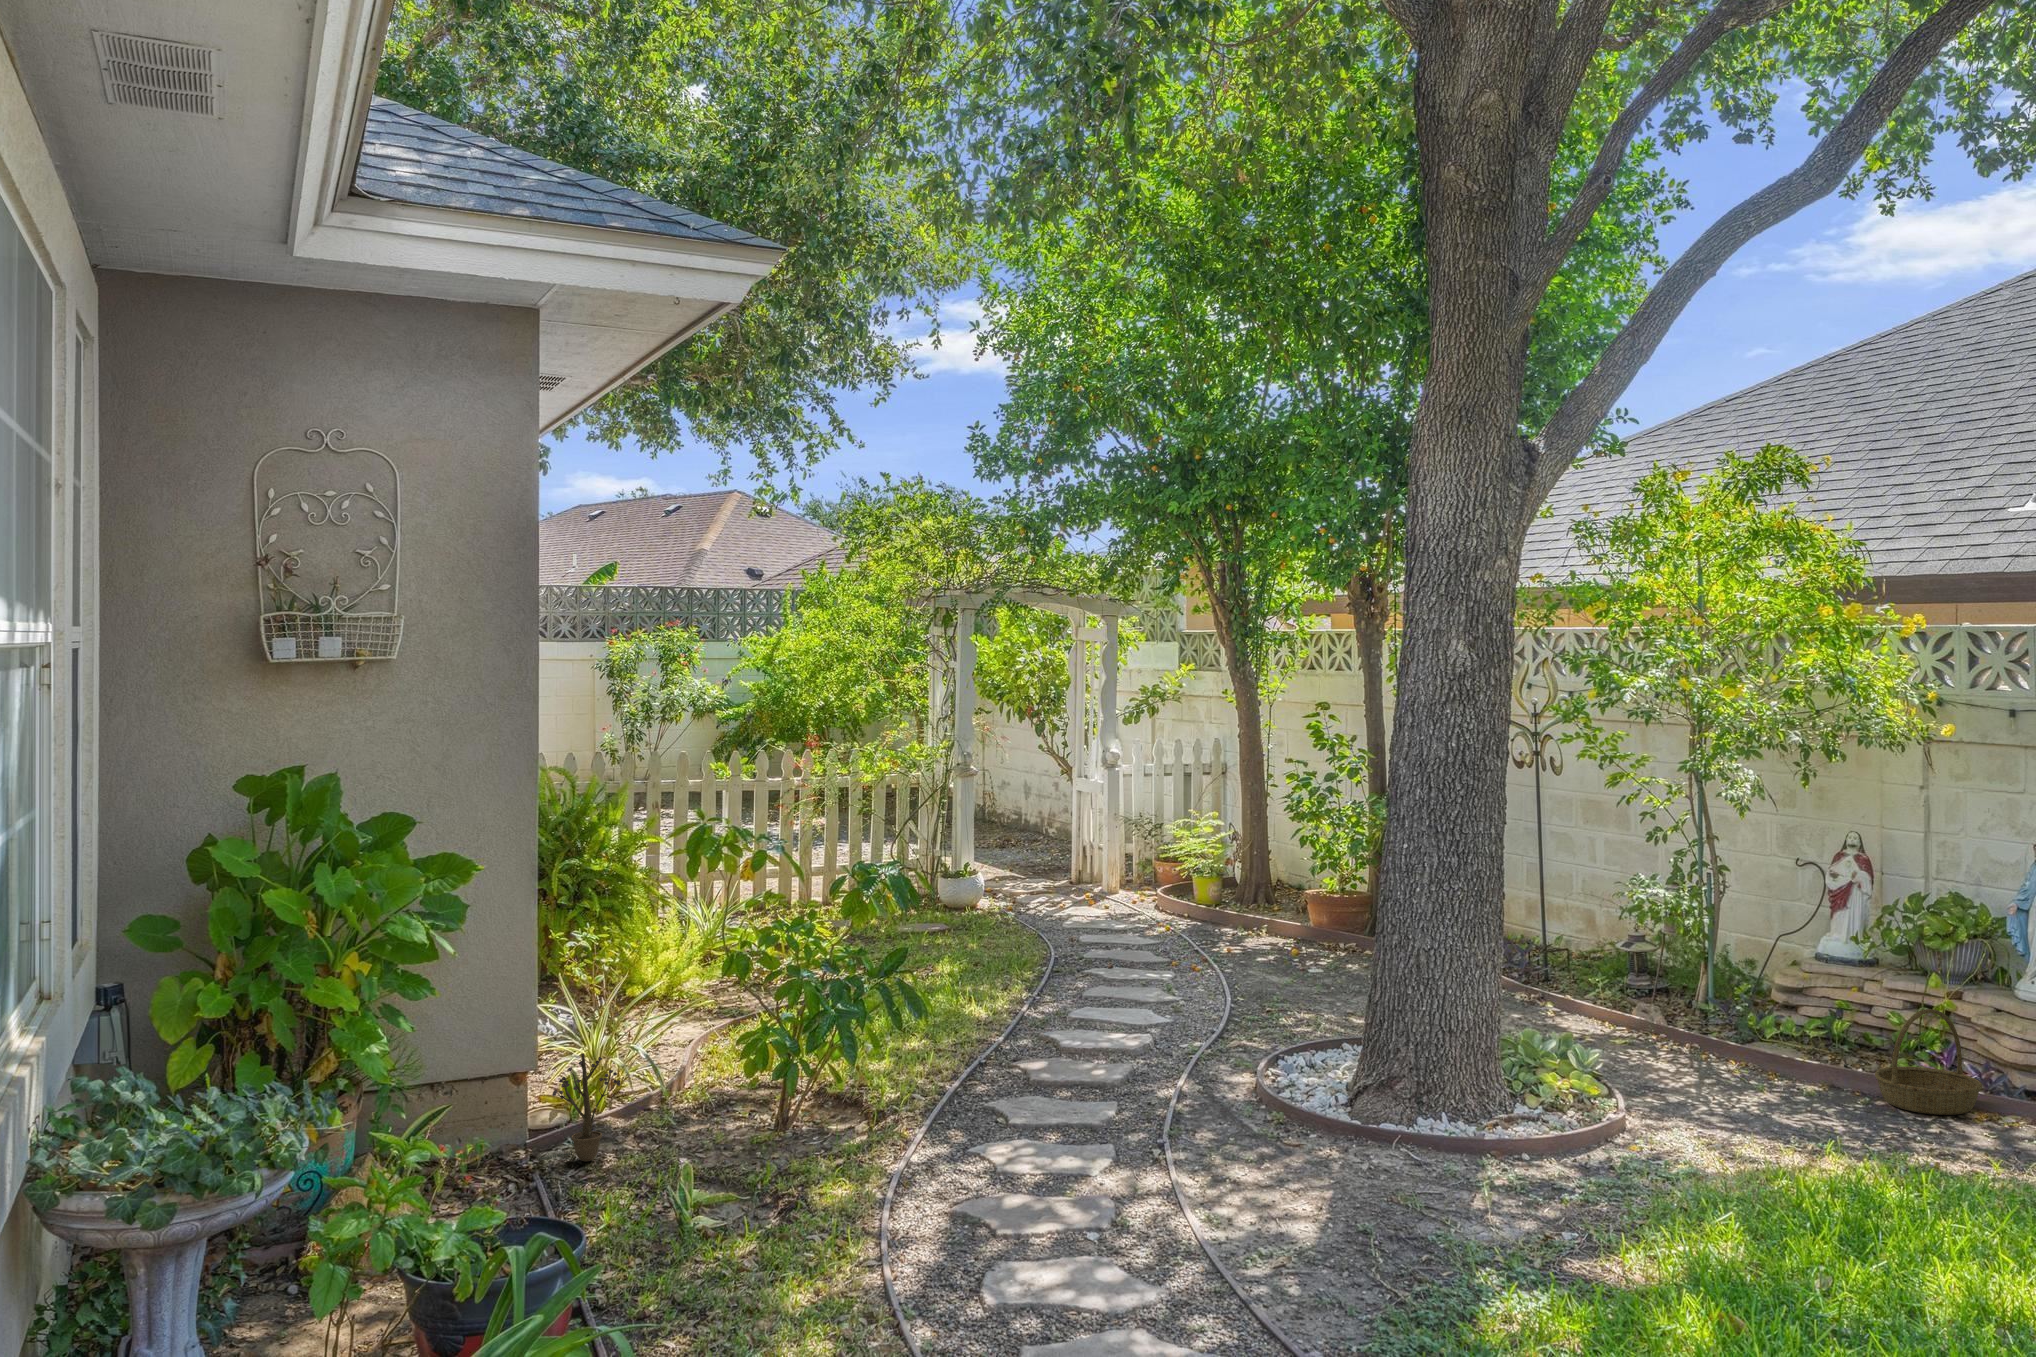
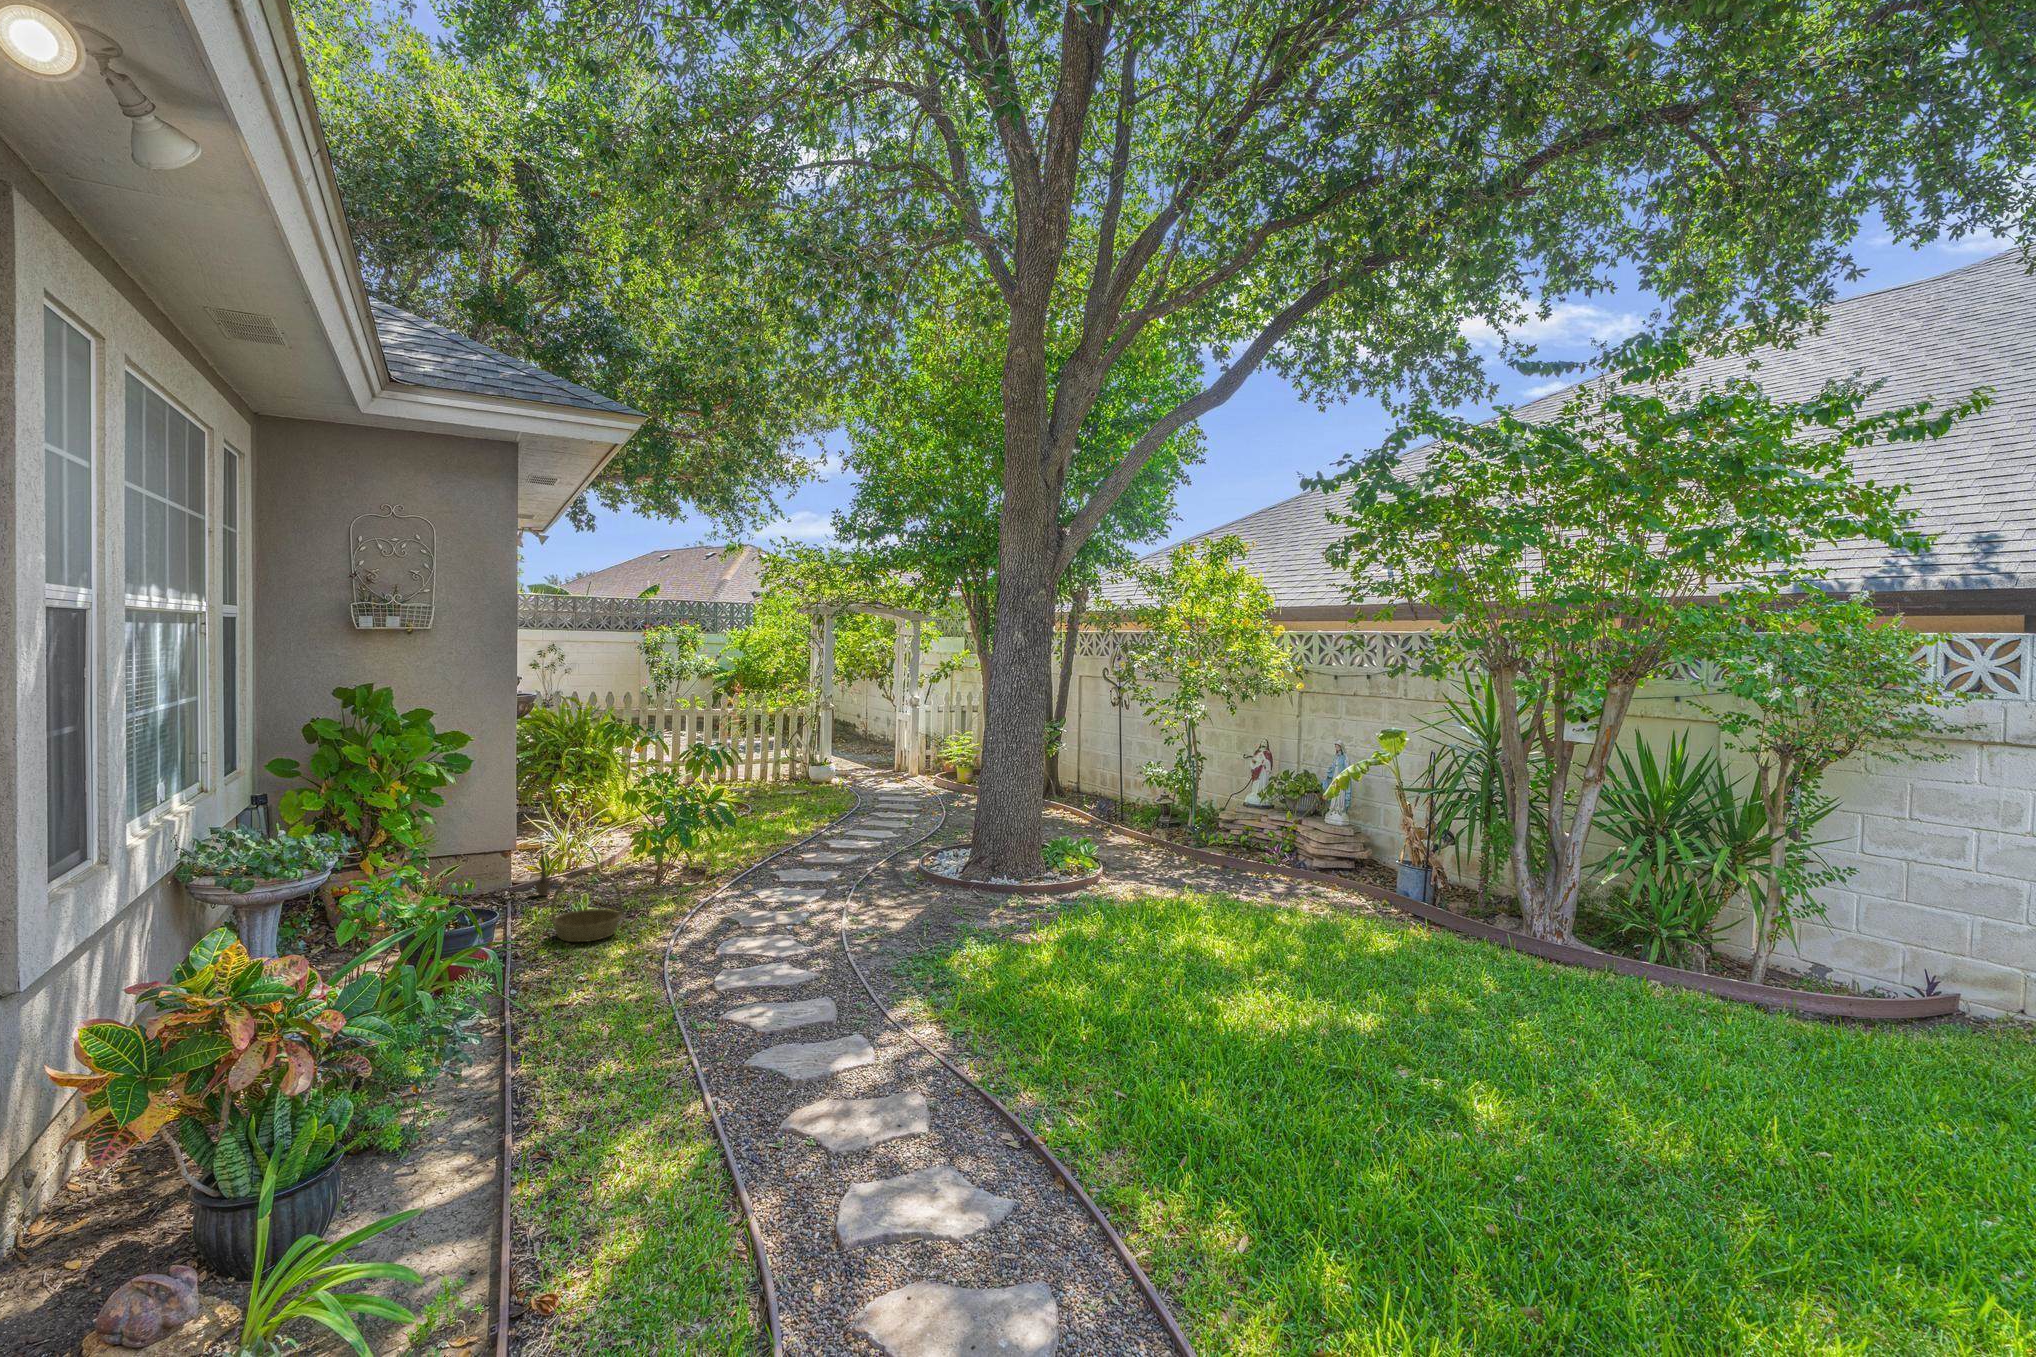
basket: present [1875,1009,1982,1115] -> present [551,870,622,942]

